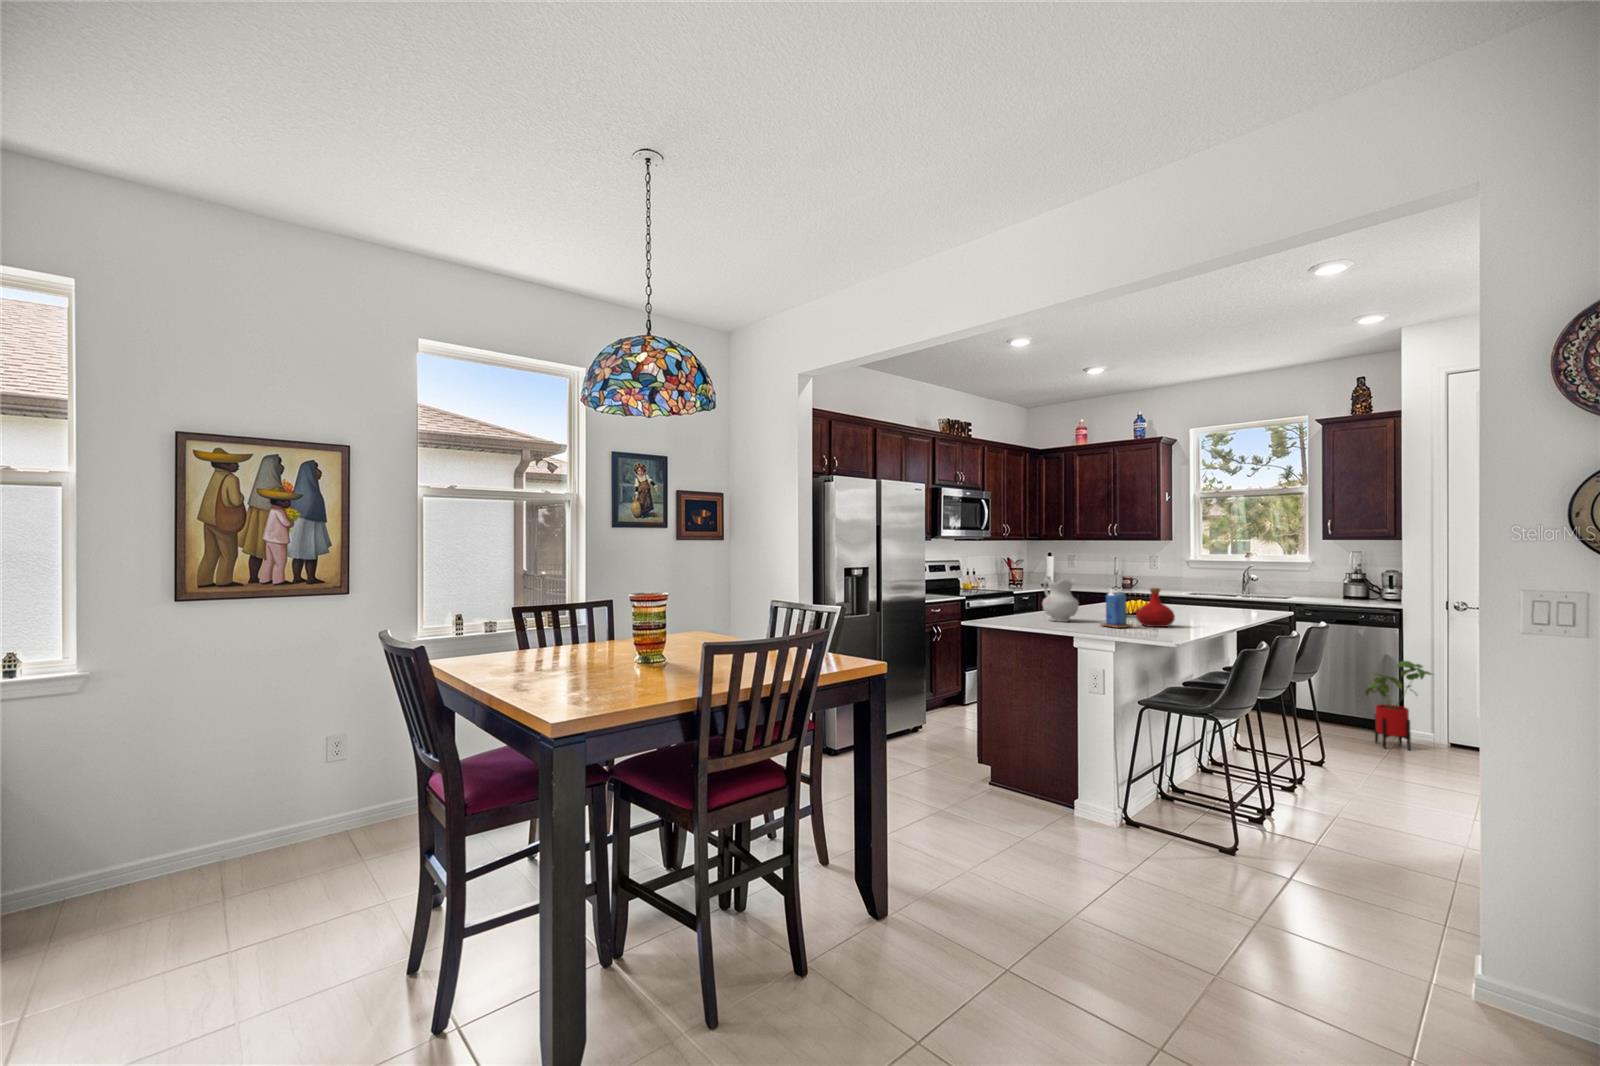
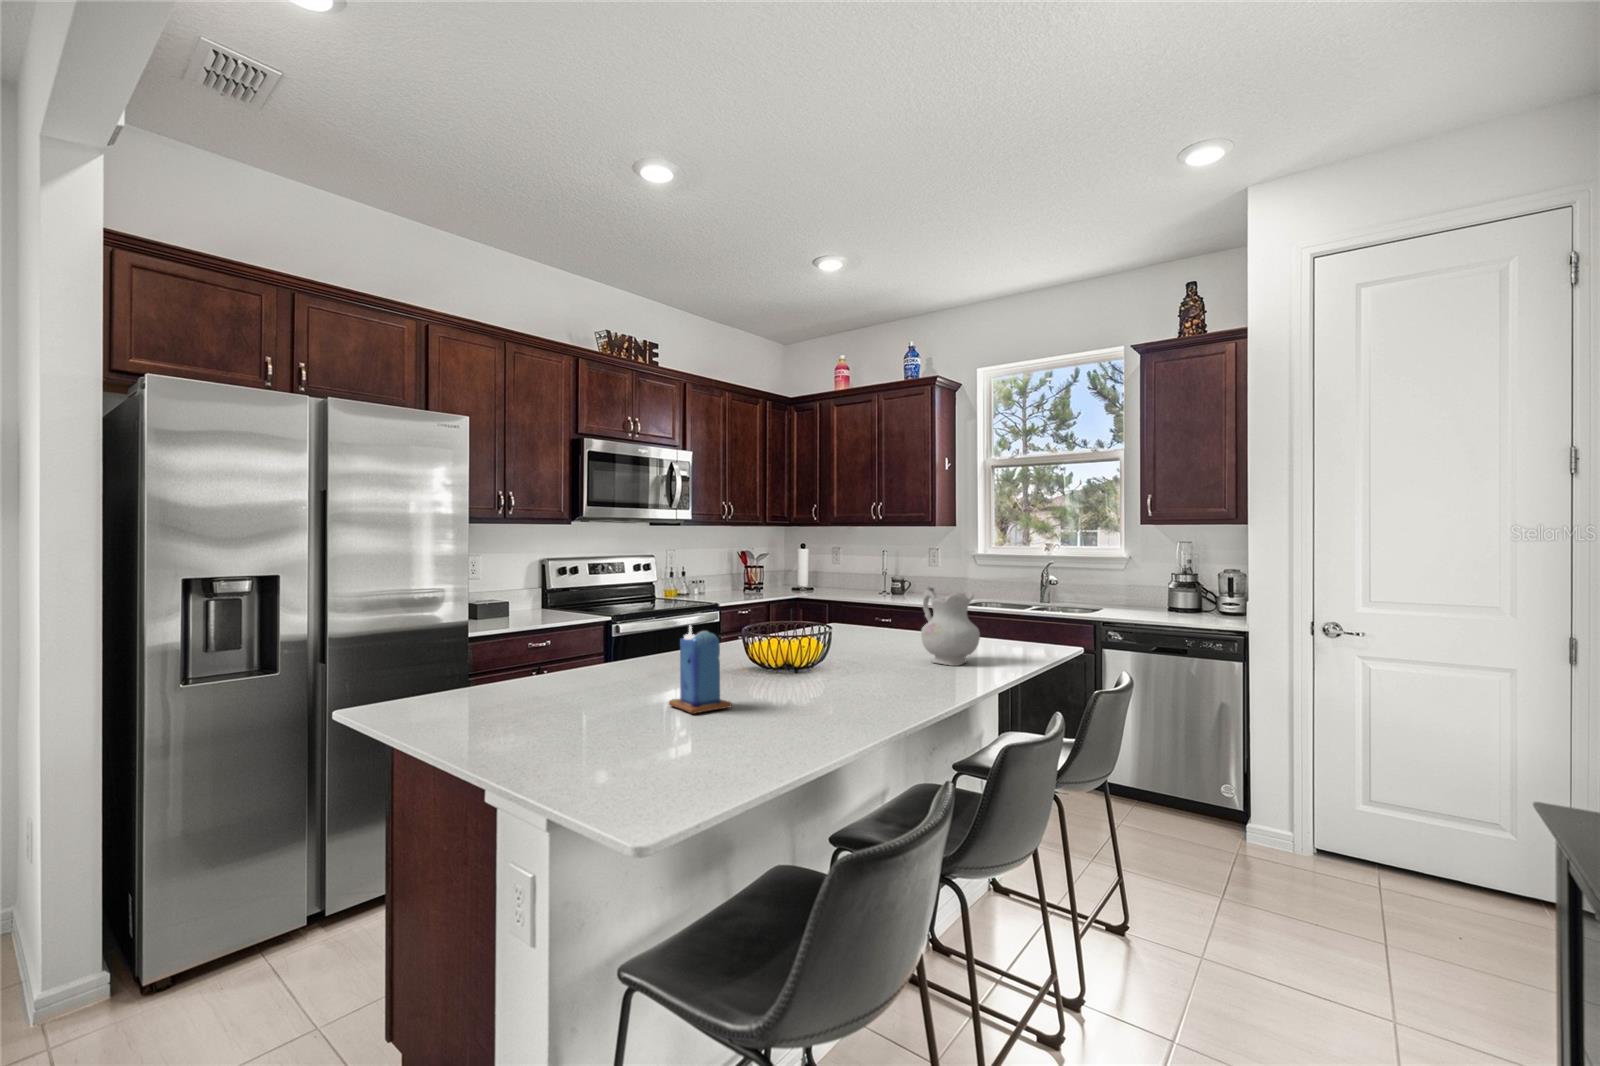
ceramic pitcher: present [1043,576,1079,622] -> present [921,587,980,666]
bottle: present [1136,588,1175,627] -> none [758,619,830,703]
house plant: present [1365,661,1432,750] -> none [1191,719,1294,864]

